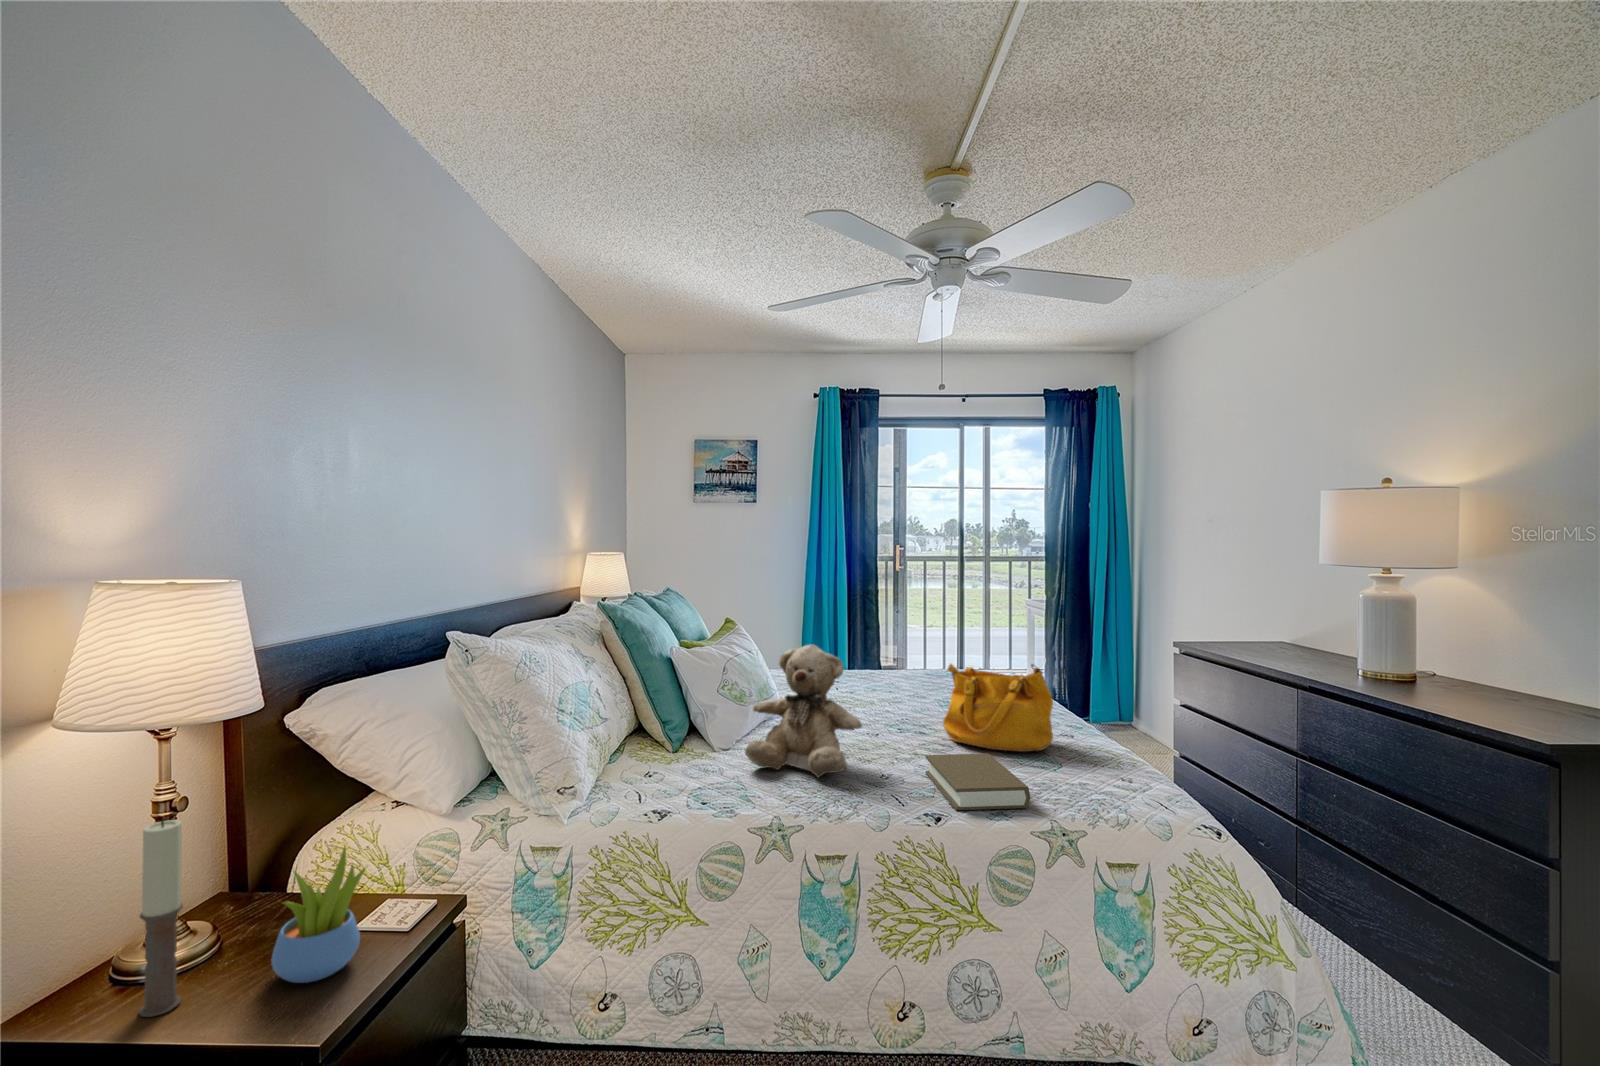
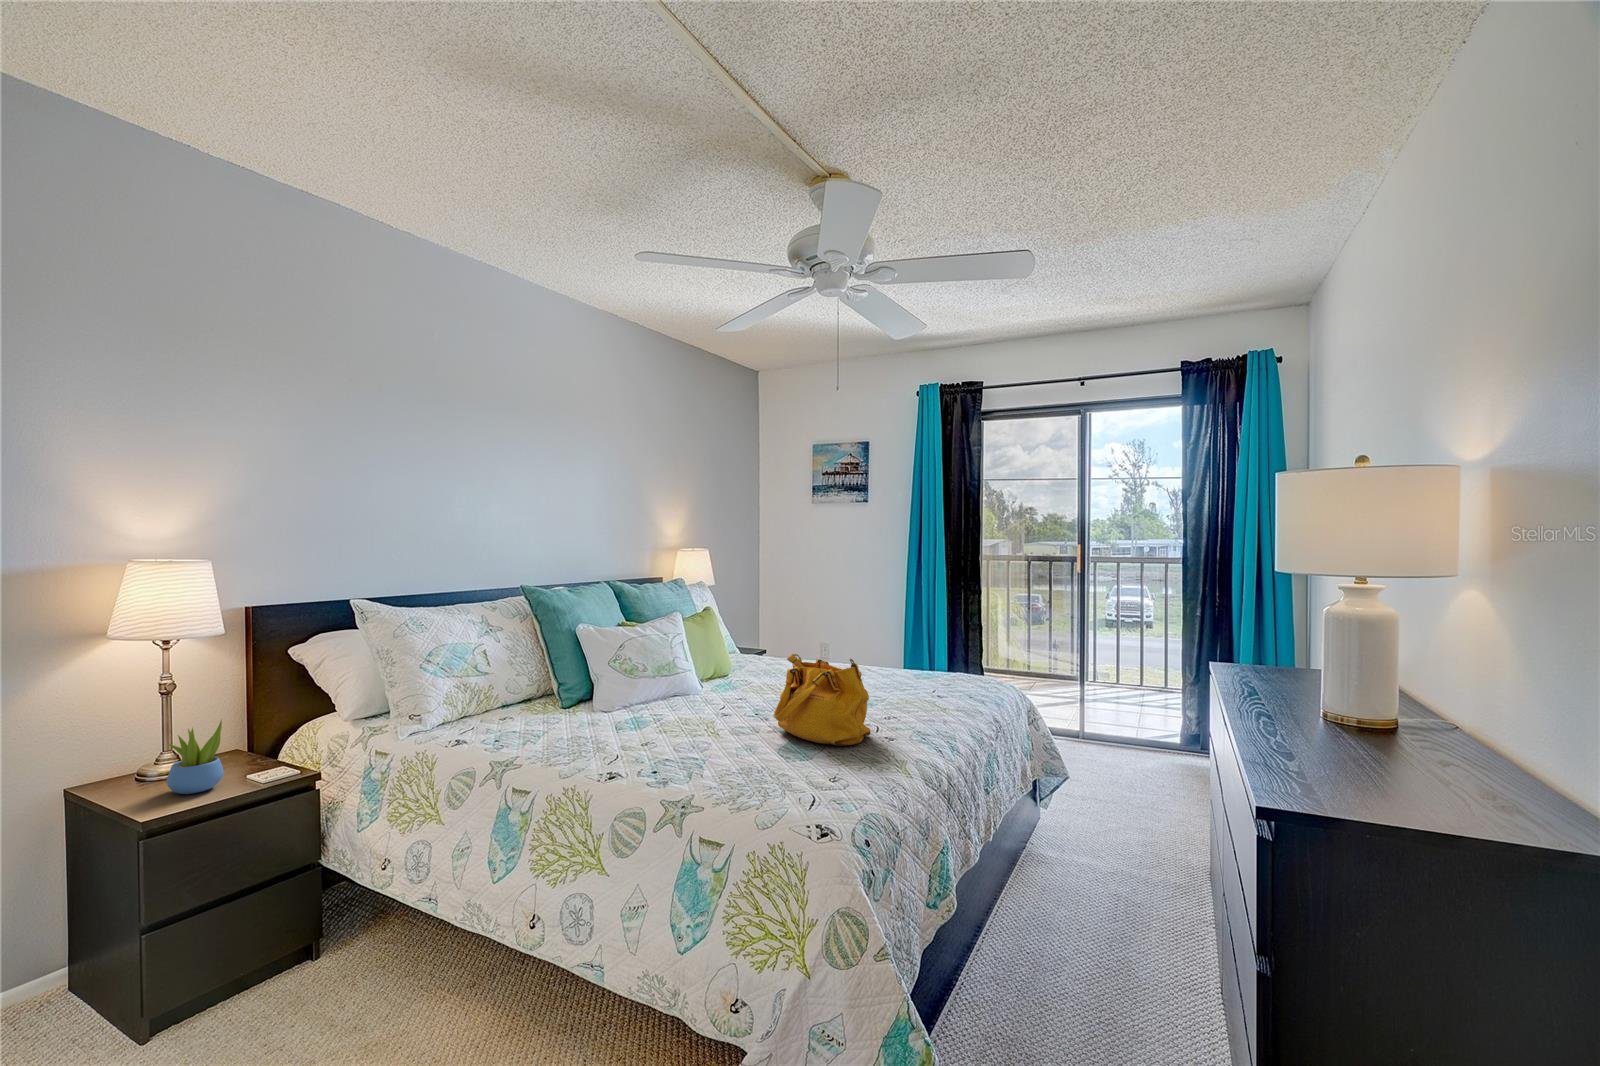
teddy bear: present [745,645,862,777] -> none [572,626,663,737]
book: present [926,754,1030,810] -> none [646,730,751,783]
candle: present [139,820,183,1017] -> none [111,688,135,793]

